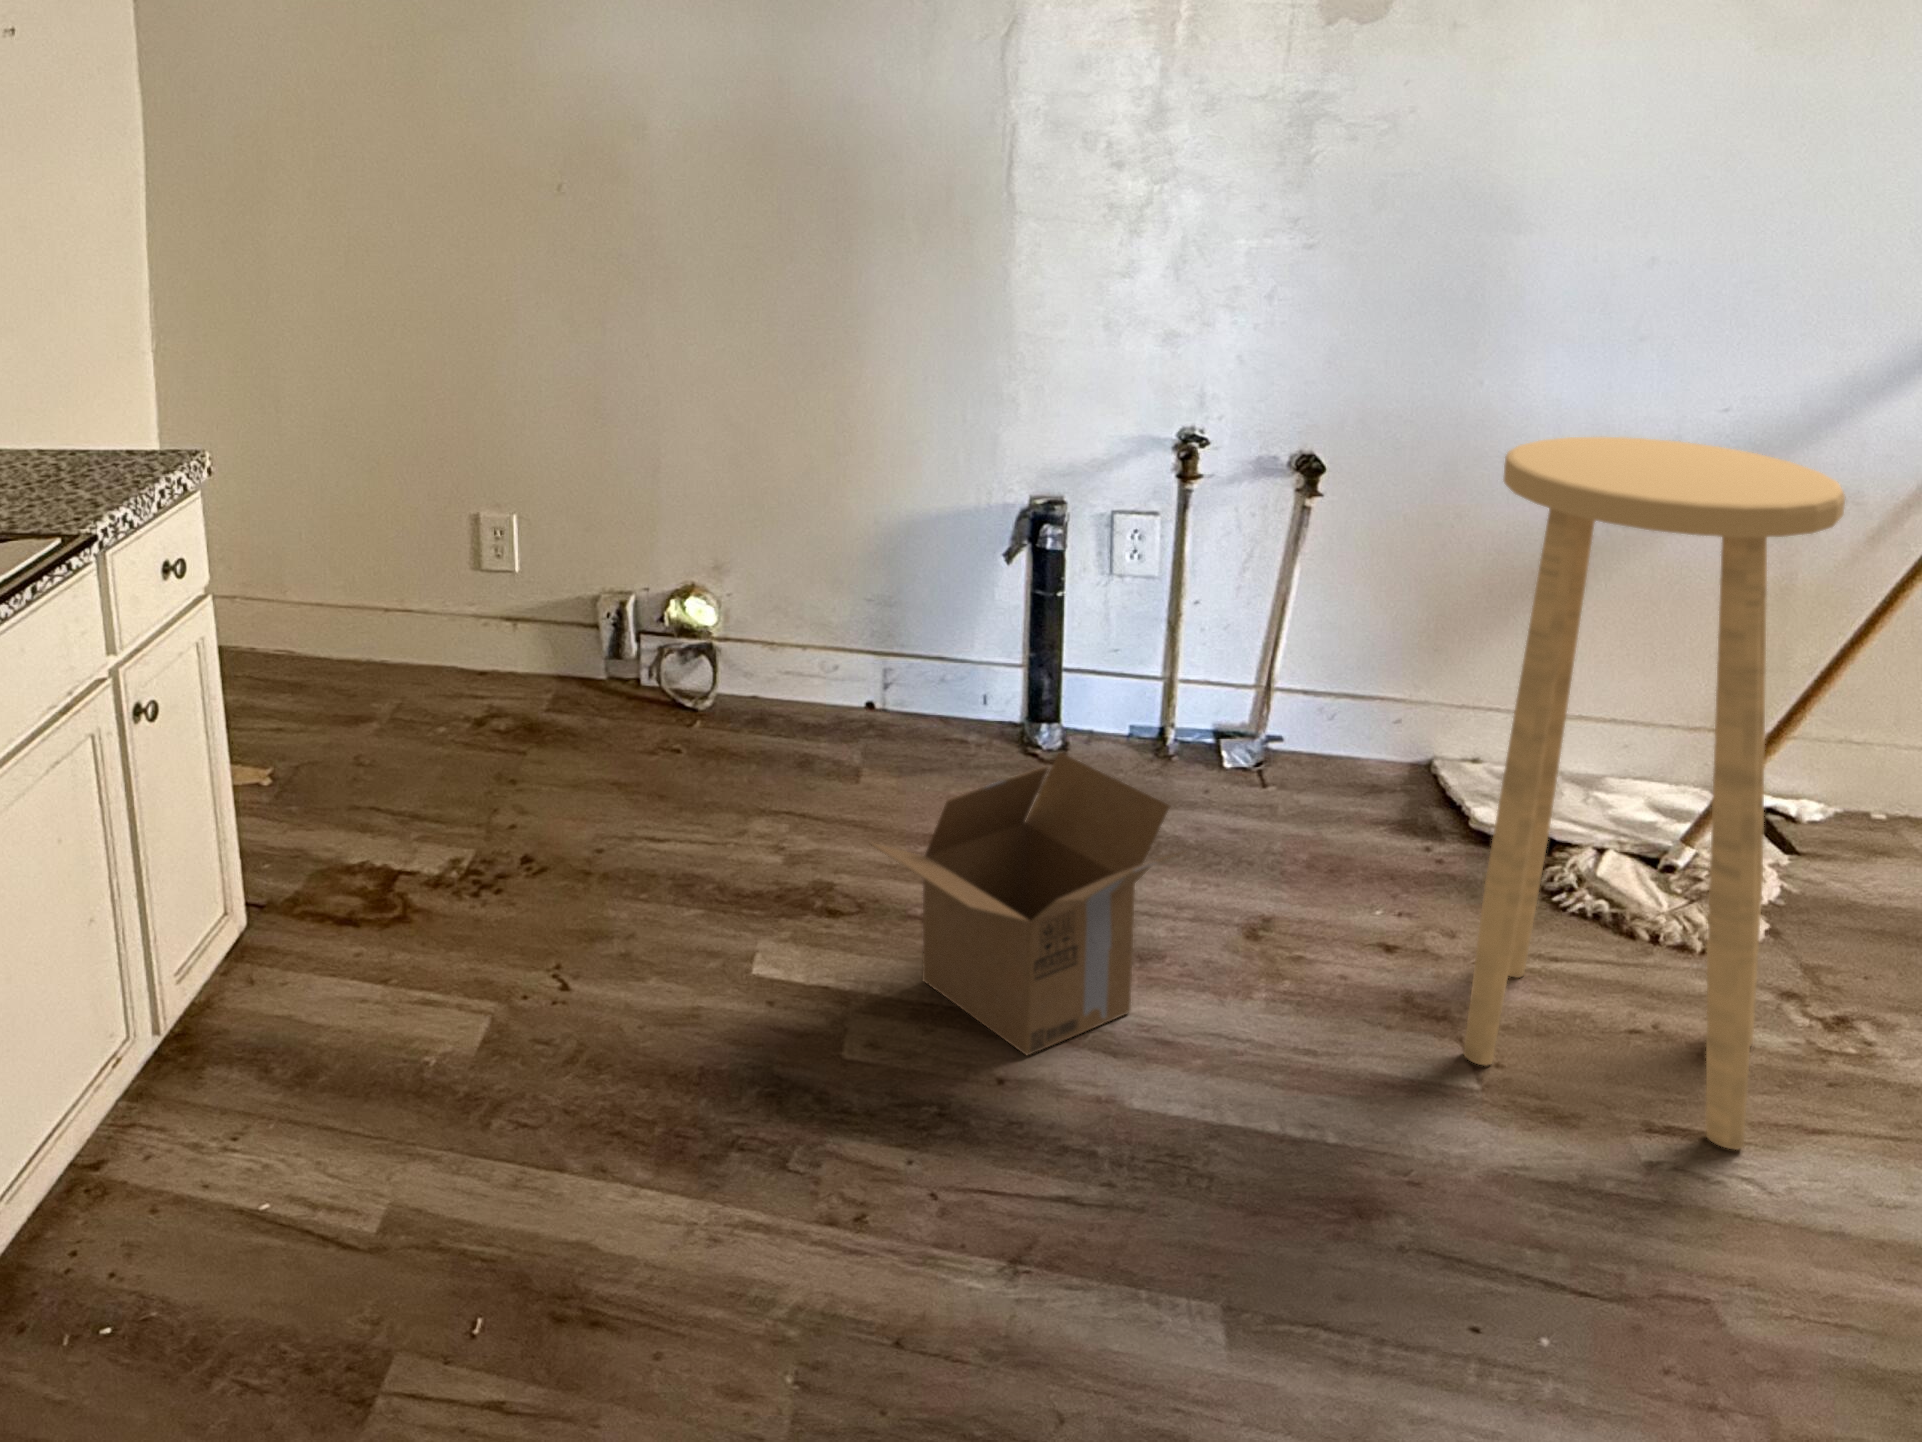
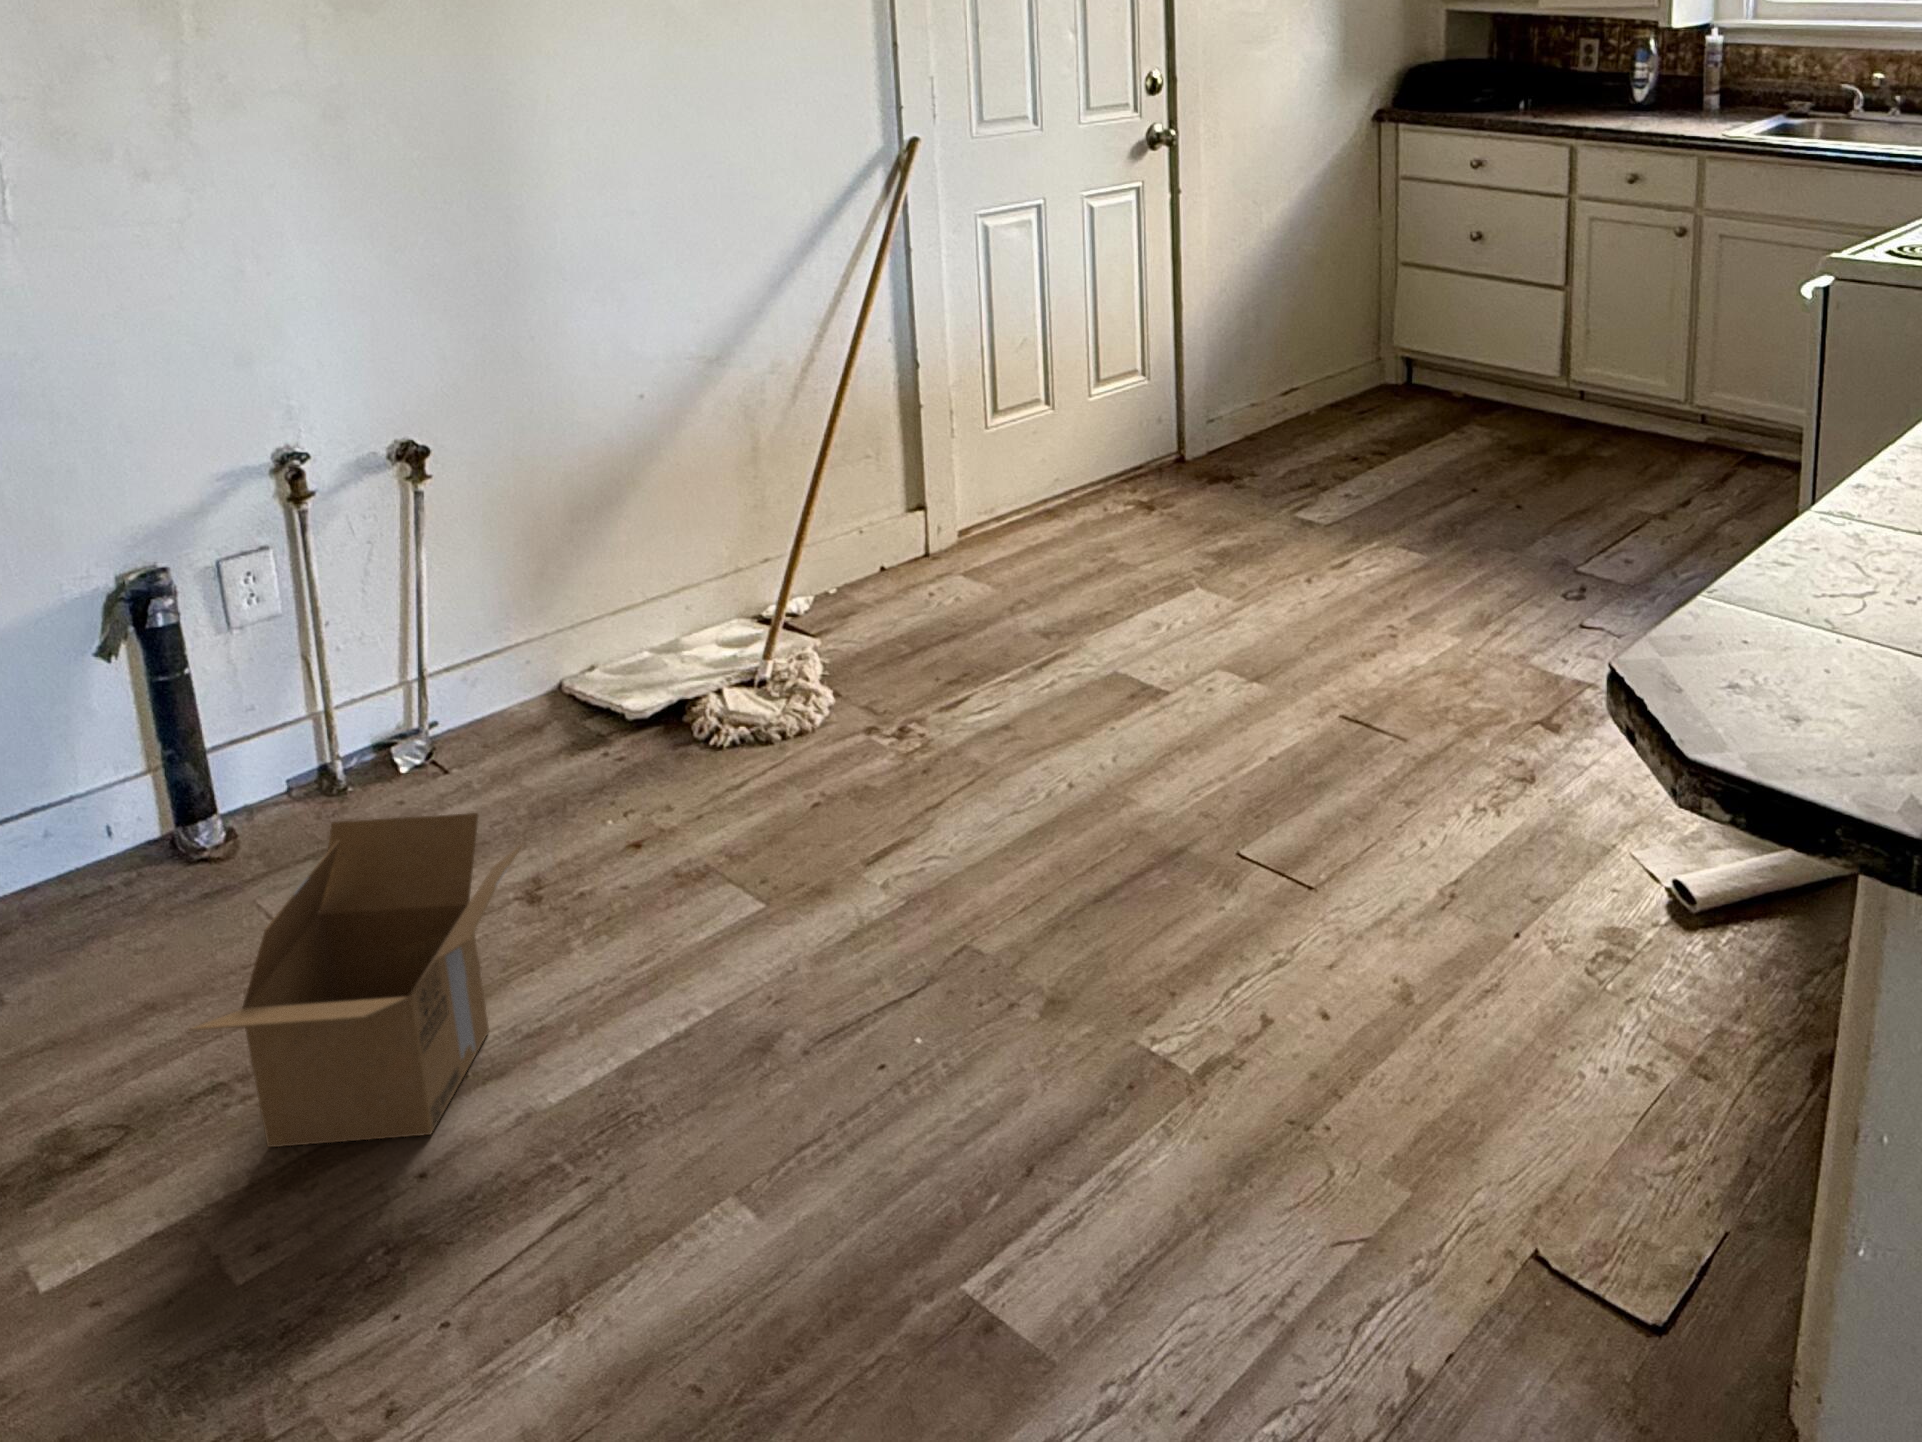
stool: present [1464,437,1845,1150] -> none [663,346,915,892]

